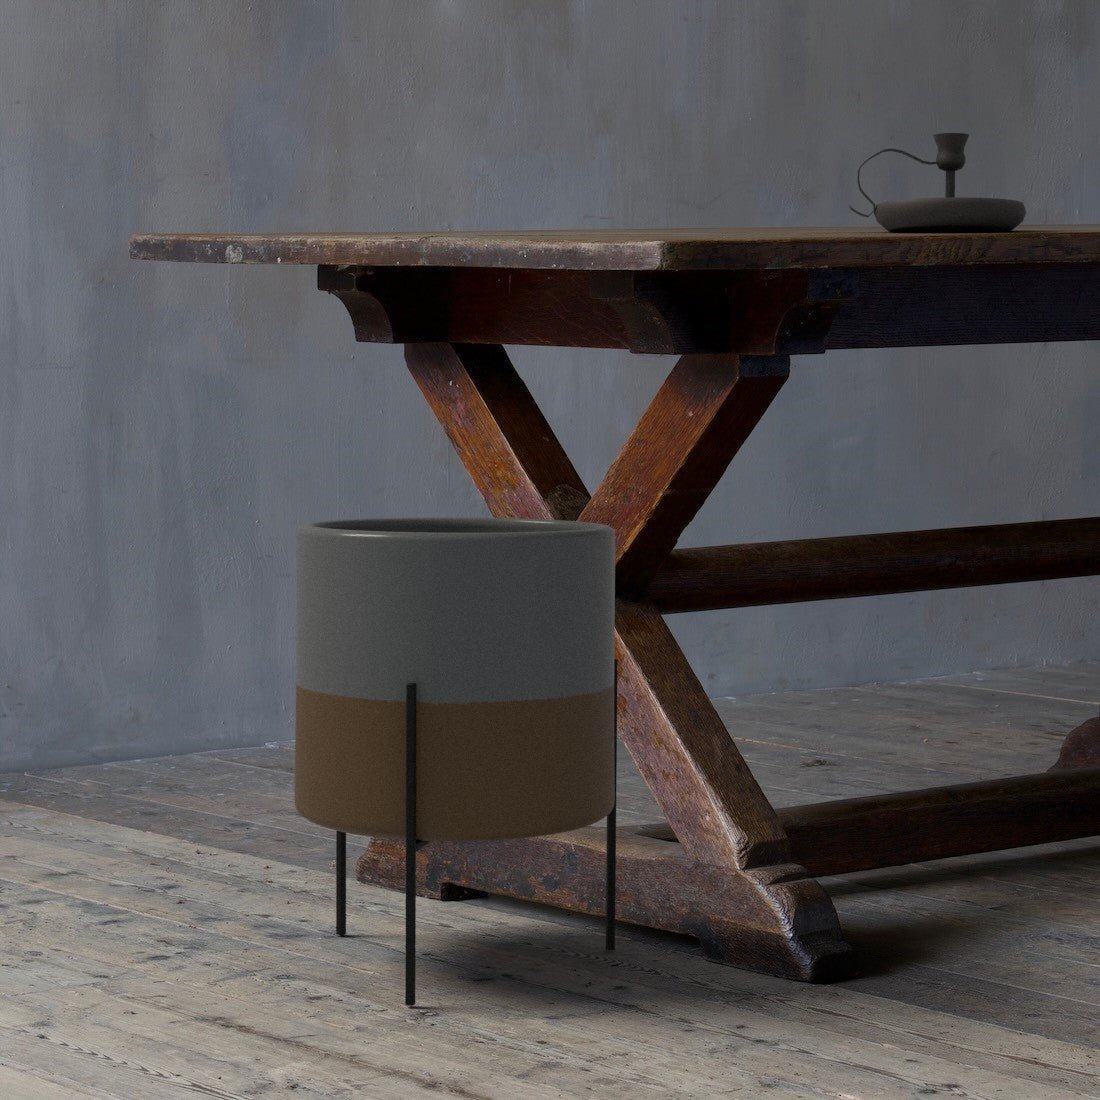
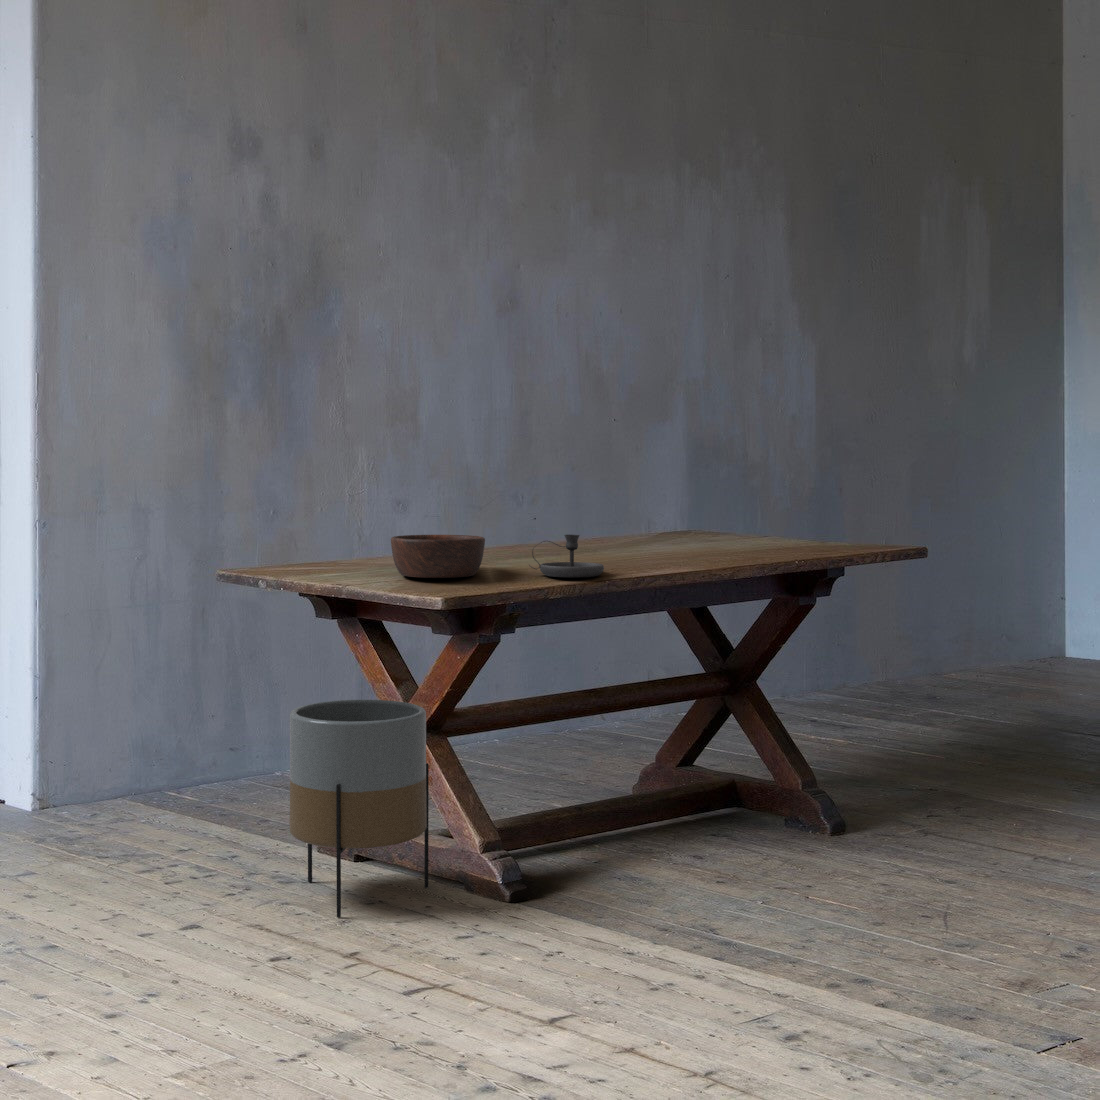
wooden bowl: none [530,129,747,237] -> present [391,535,485,578]

